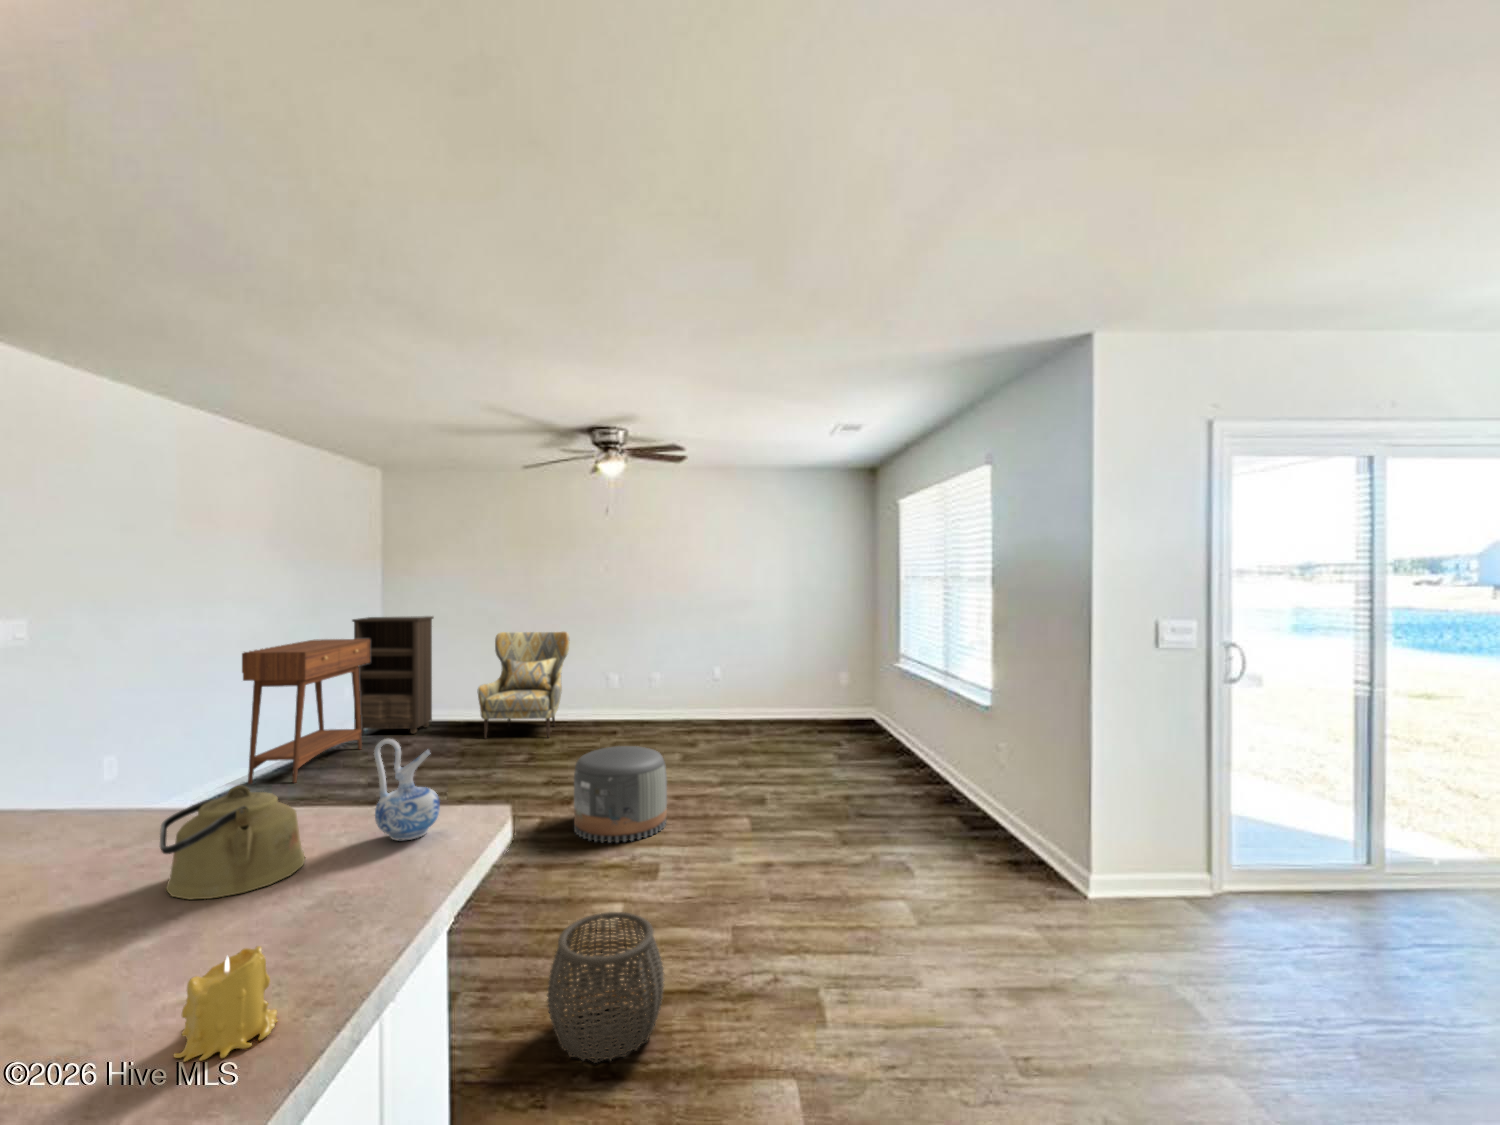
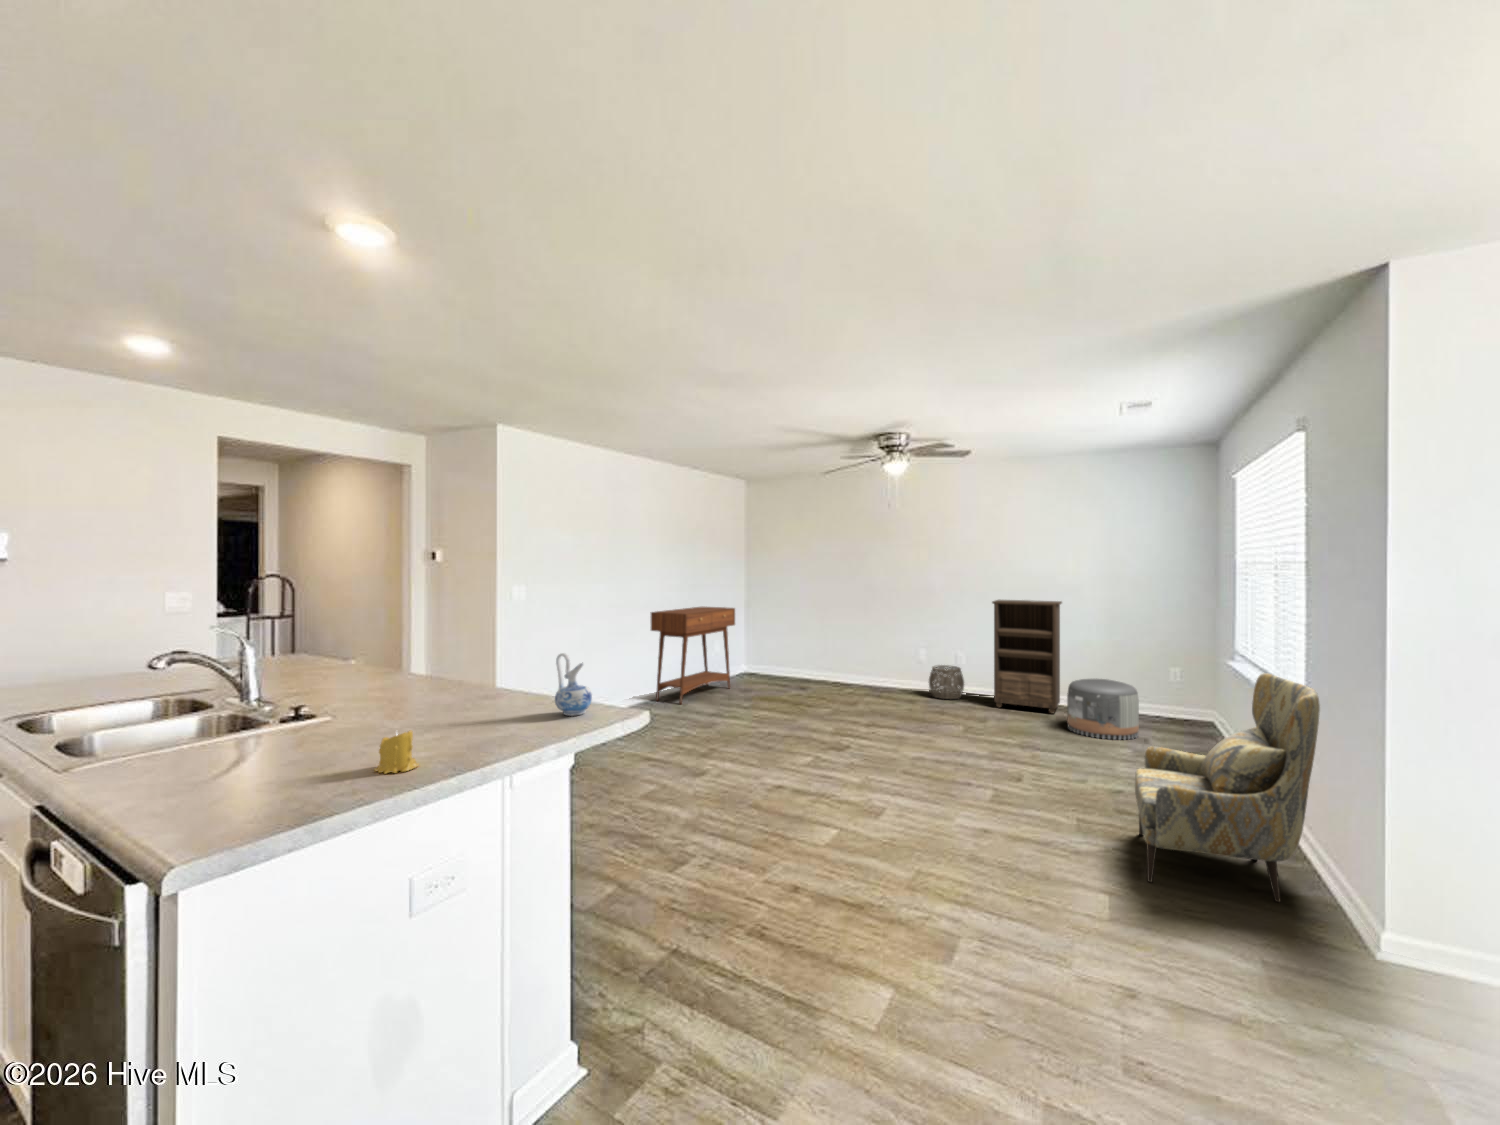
bookshelf: present [352,616,433,734] -> present [992,600,1062,713]
armchair: present [478,632,569,739] -> present [1135,673,1320,902]
pouf: present [574,746,667,843] -> present [1067,679,1139,740]
kettle: present [160,786,305,899] -> none [443,668,518,723]
woven basket: present [547,912,664,1062] -> present [929,665,964,699]

